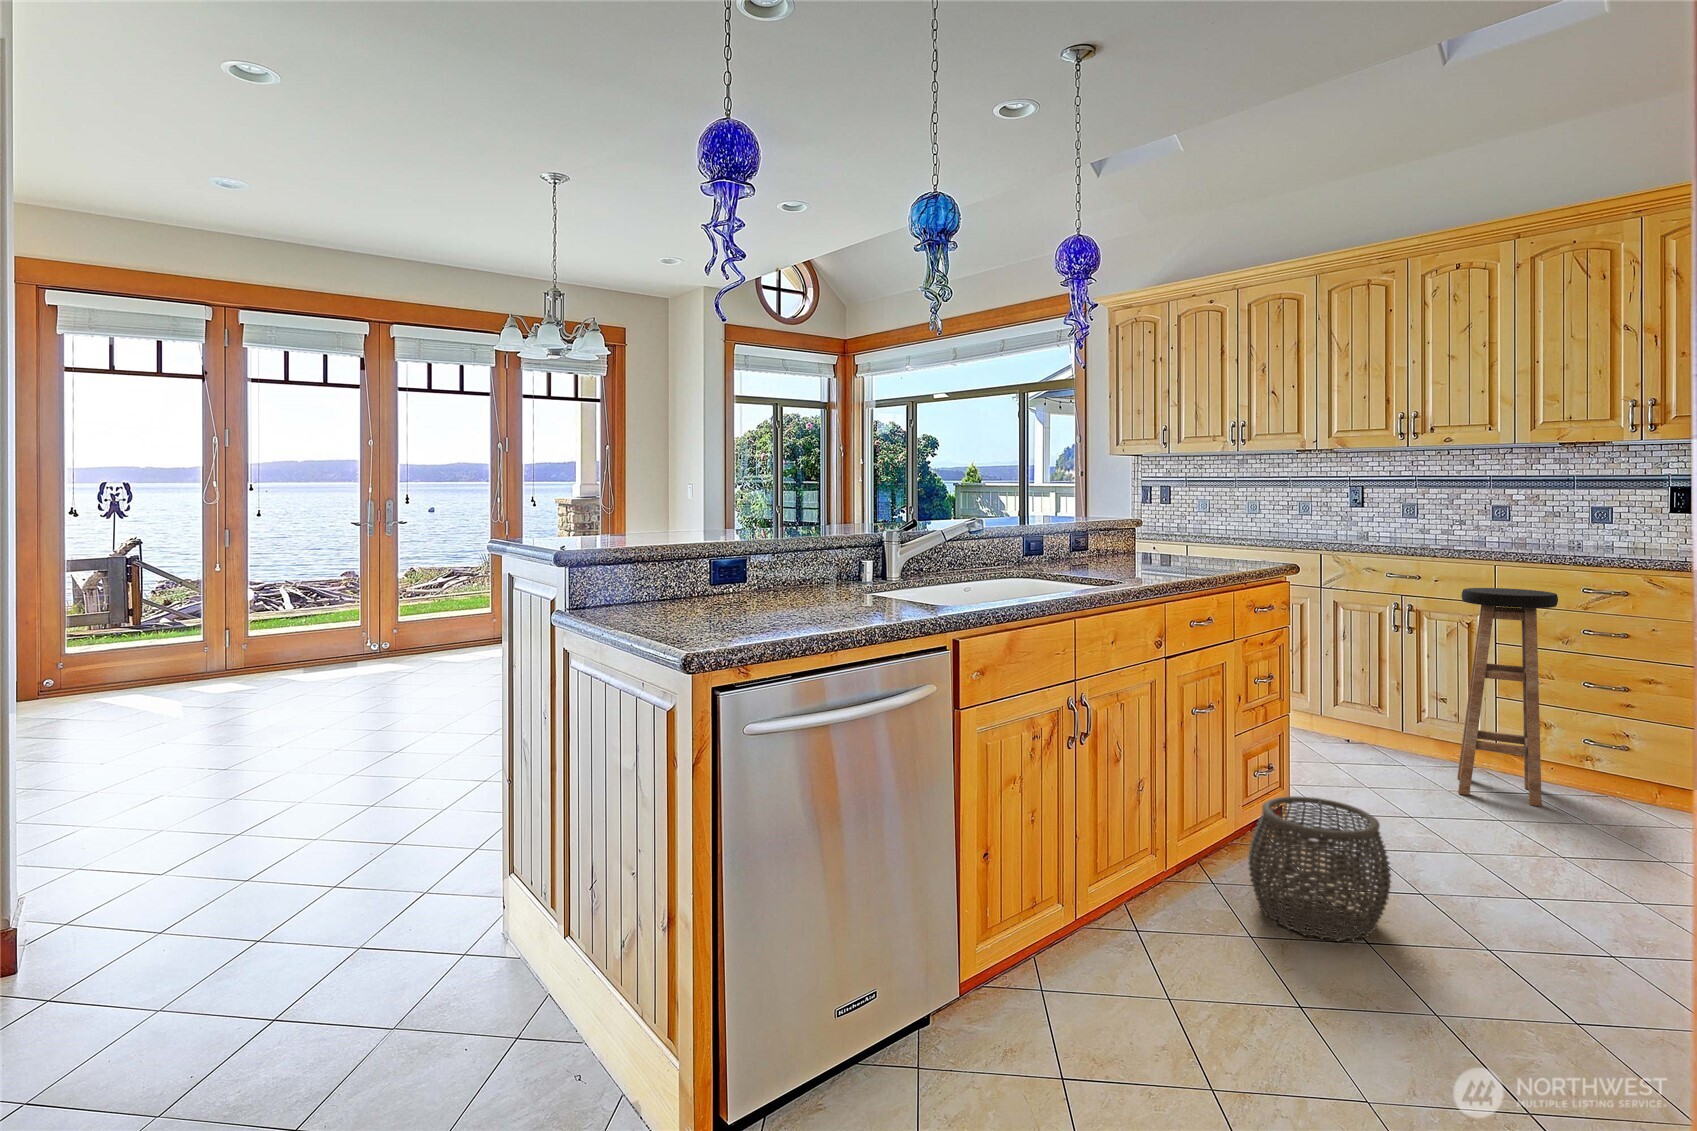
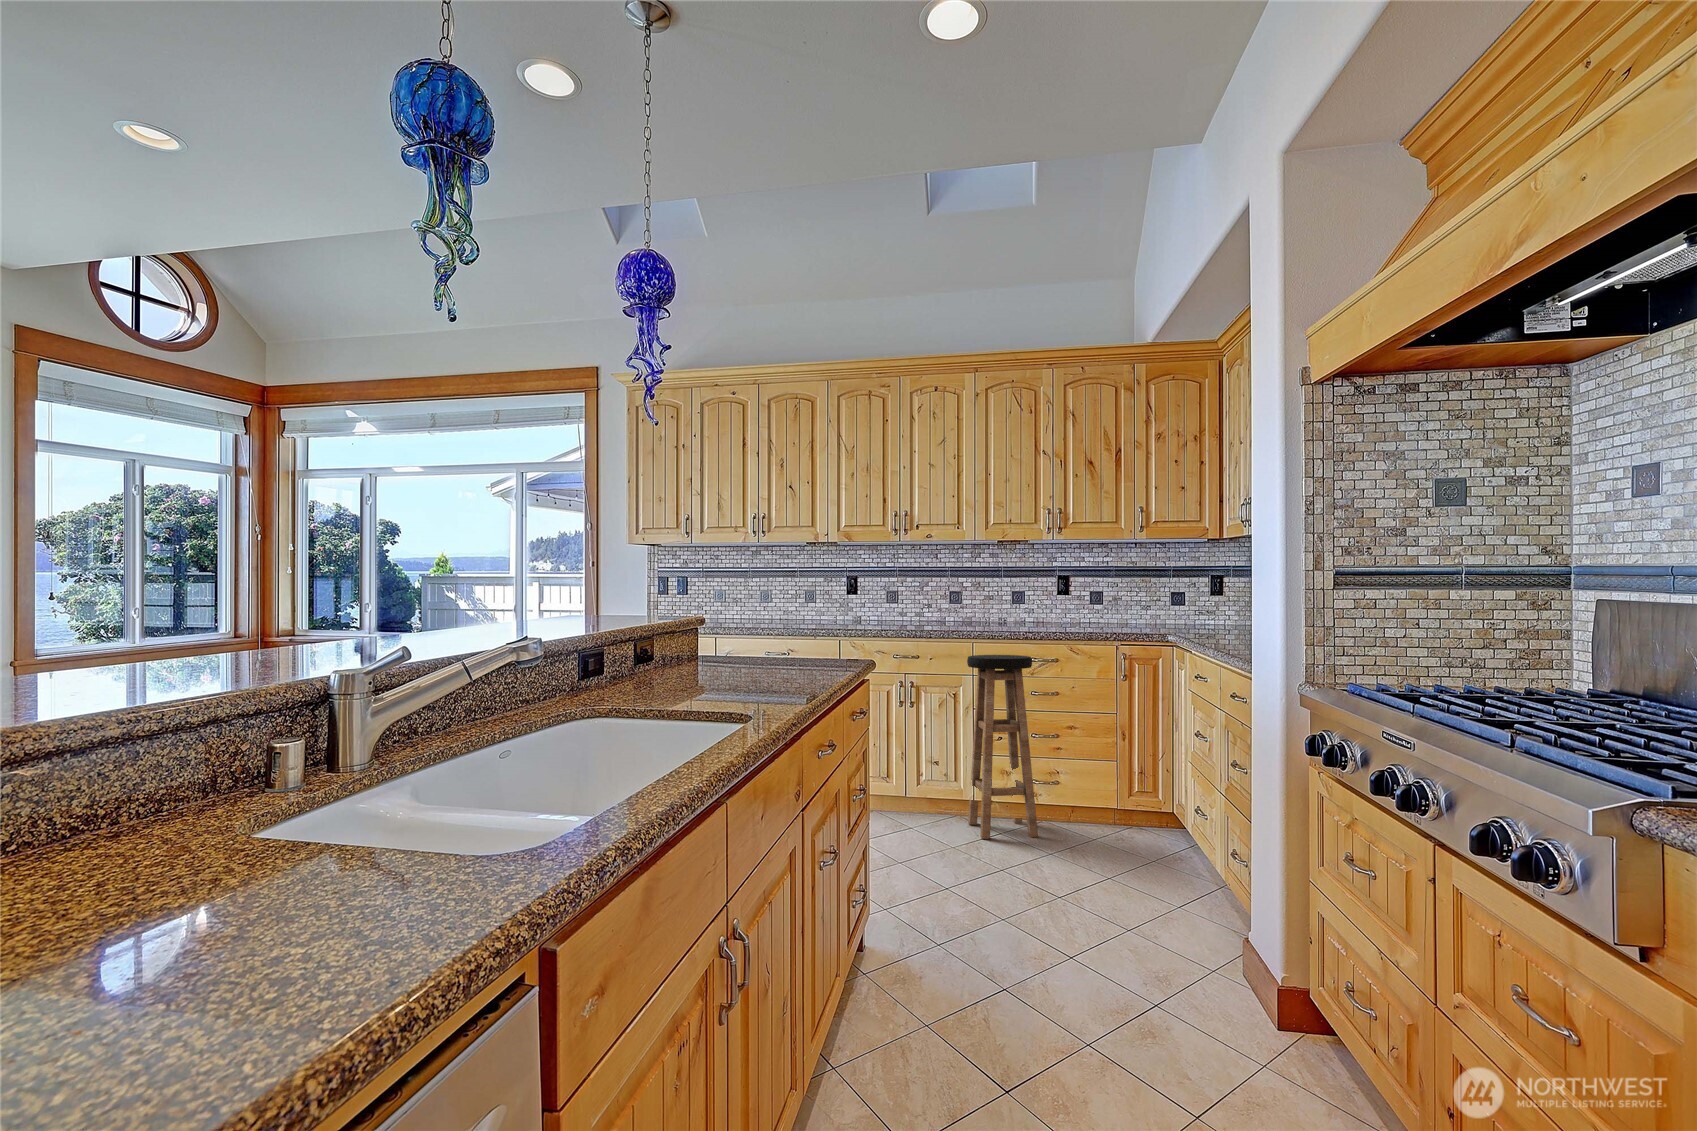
woven basket: present [1248,796,1391,941] -> none [934,881,1080,1058]

